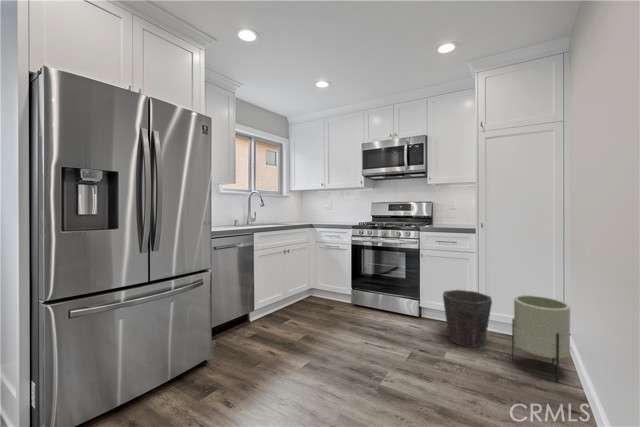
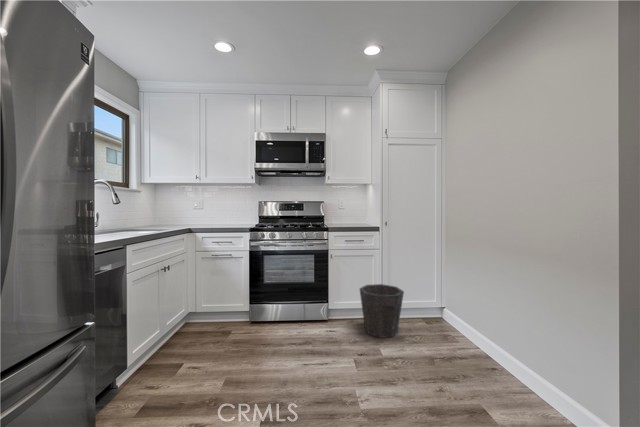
planter: present [512,295,570,383] -> none [427,280,468,349]

